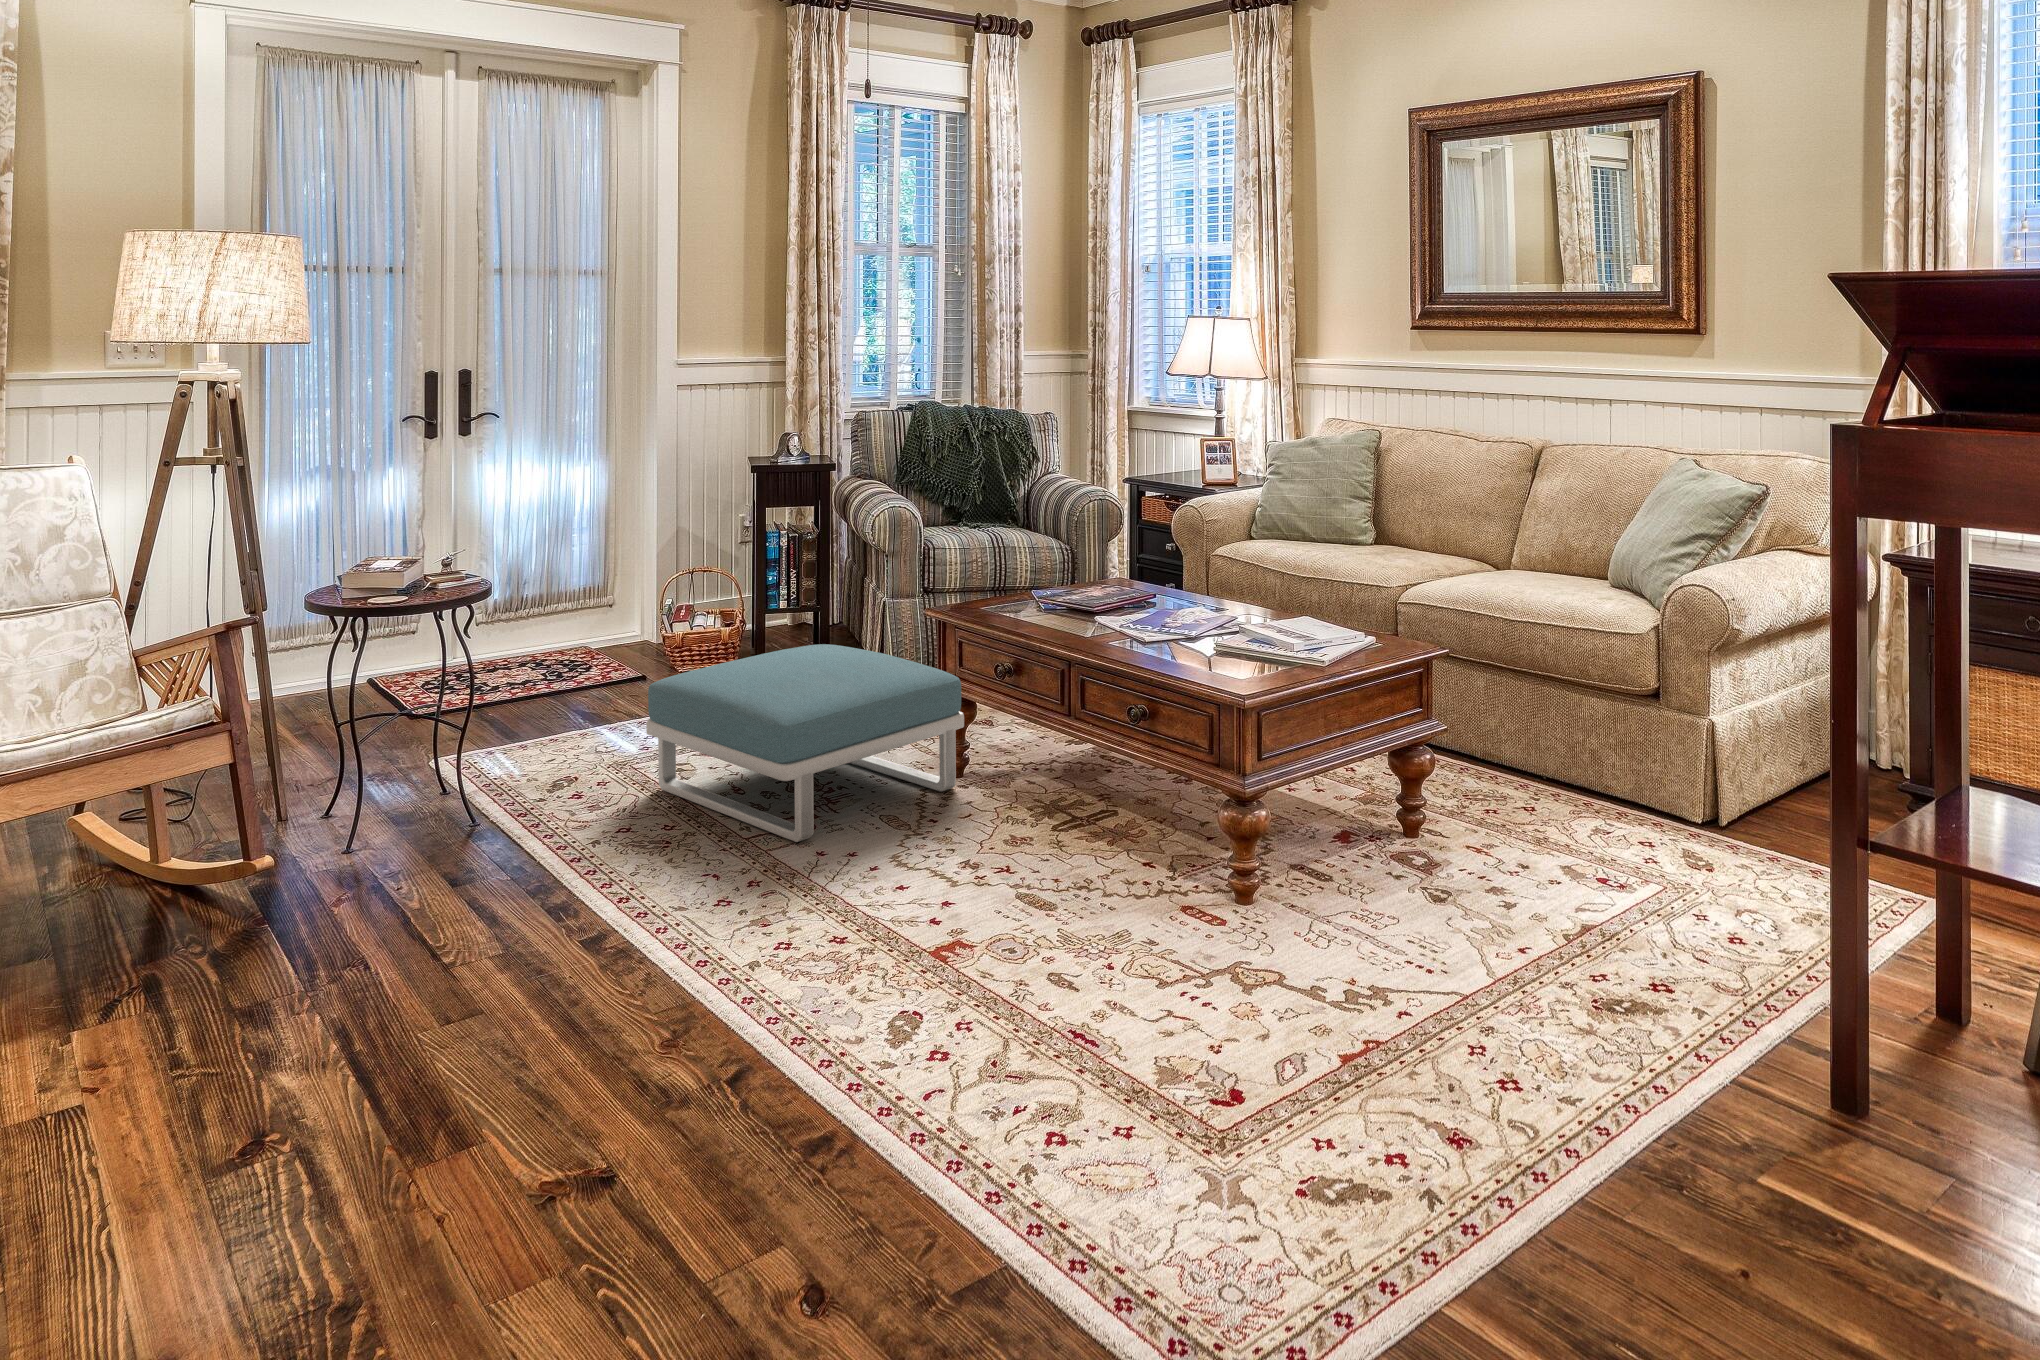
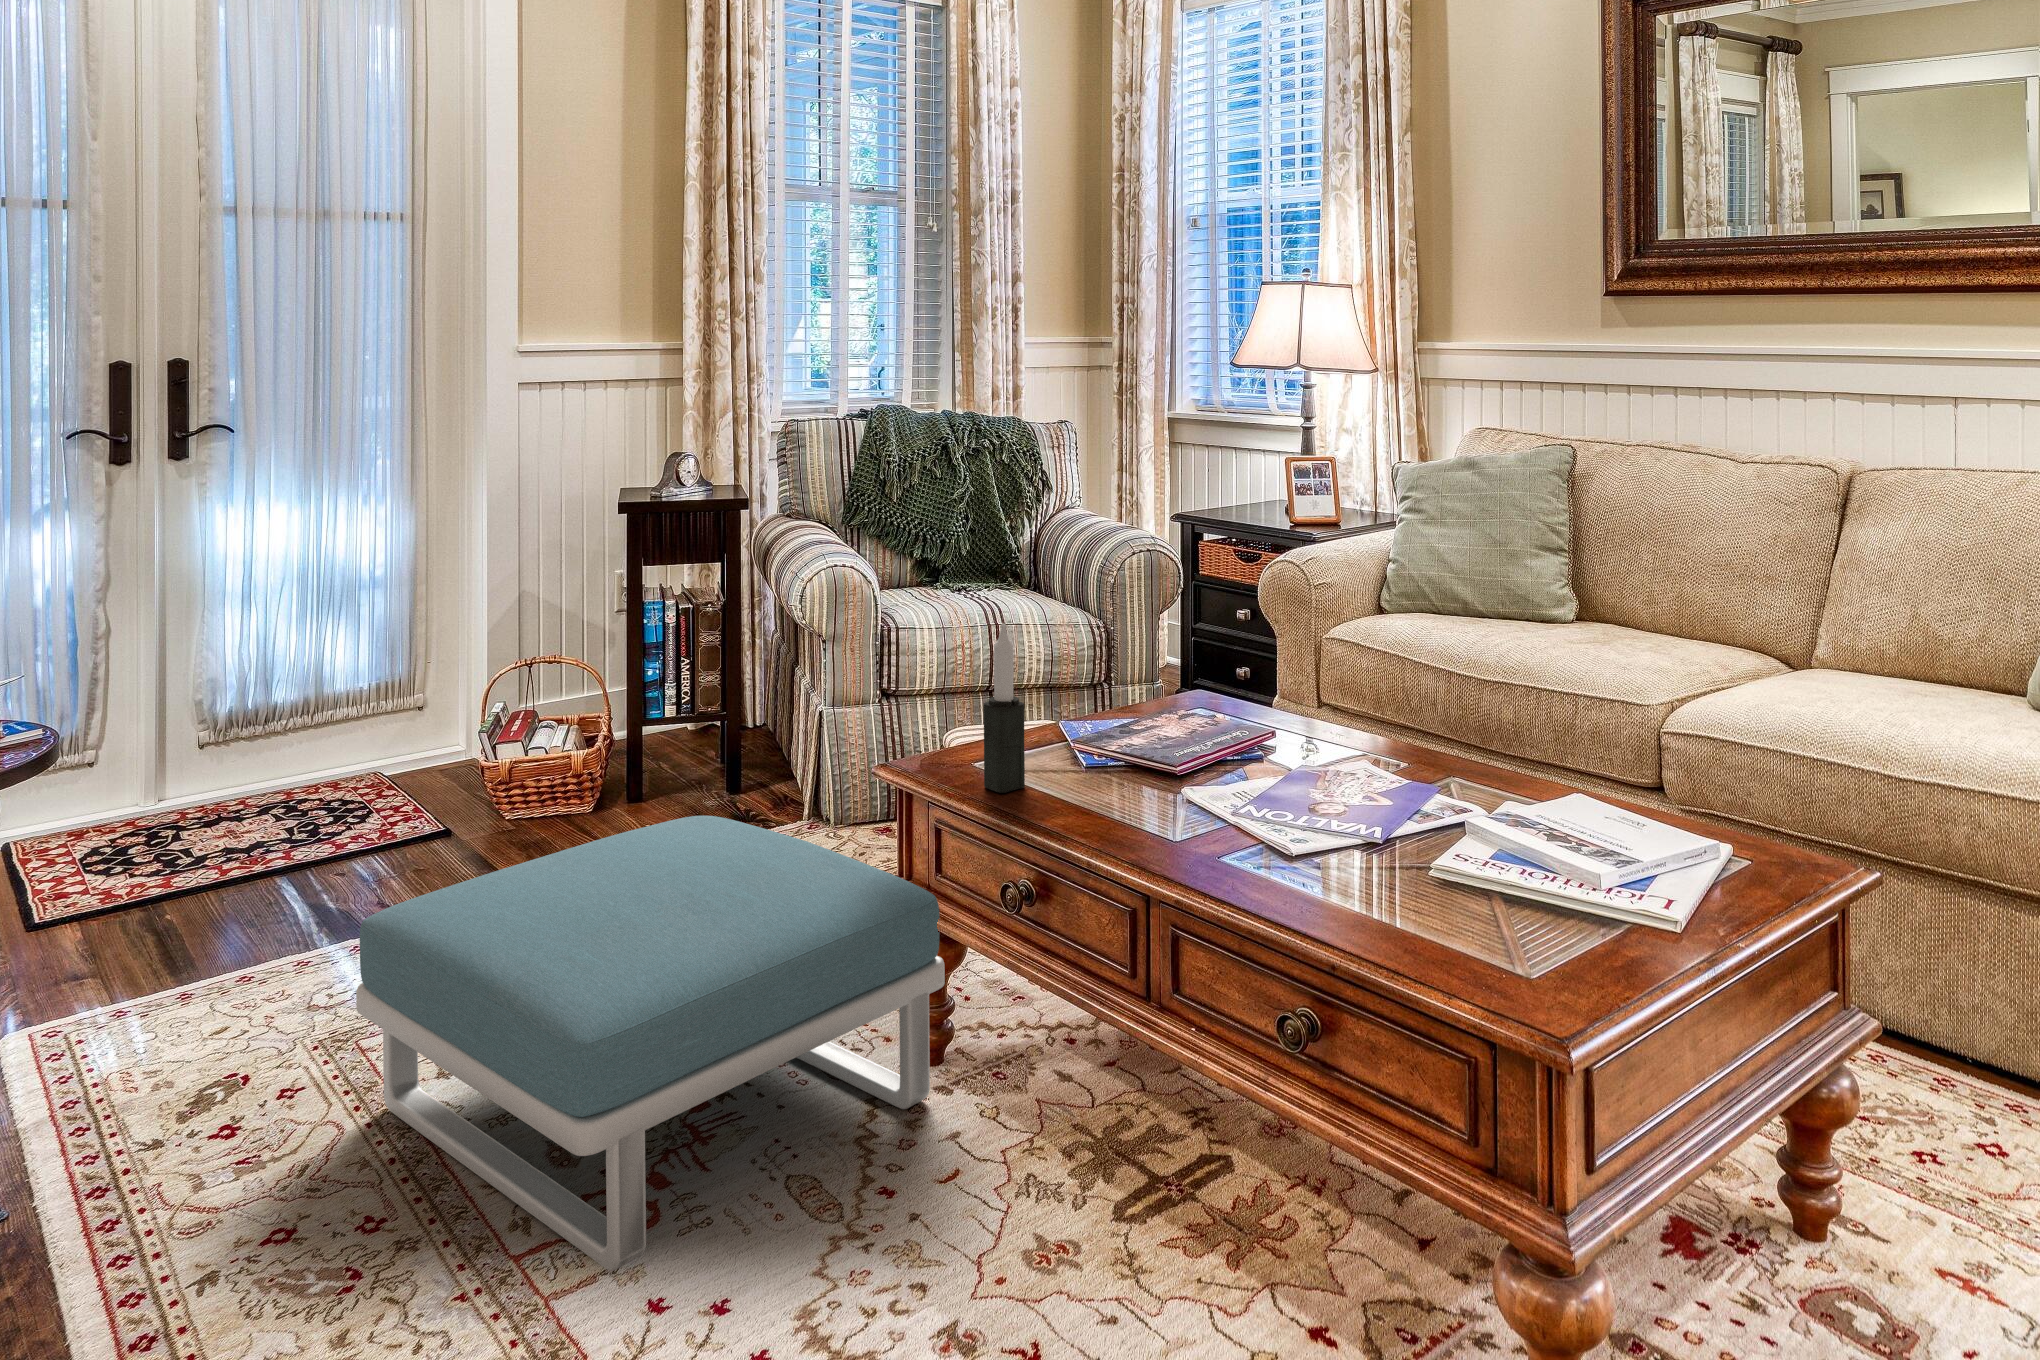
candle: none [986,527,1008,618] -> present [984,623,1025,793]

